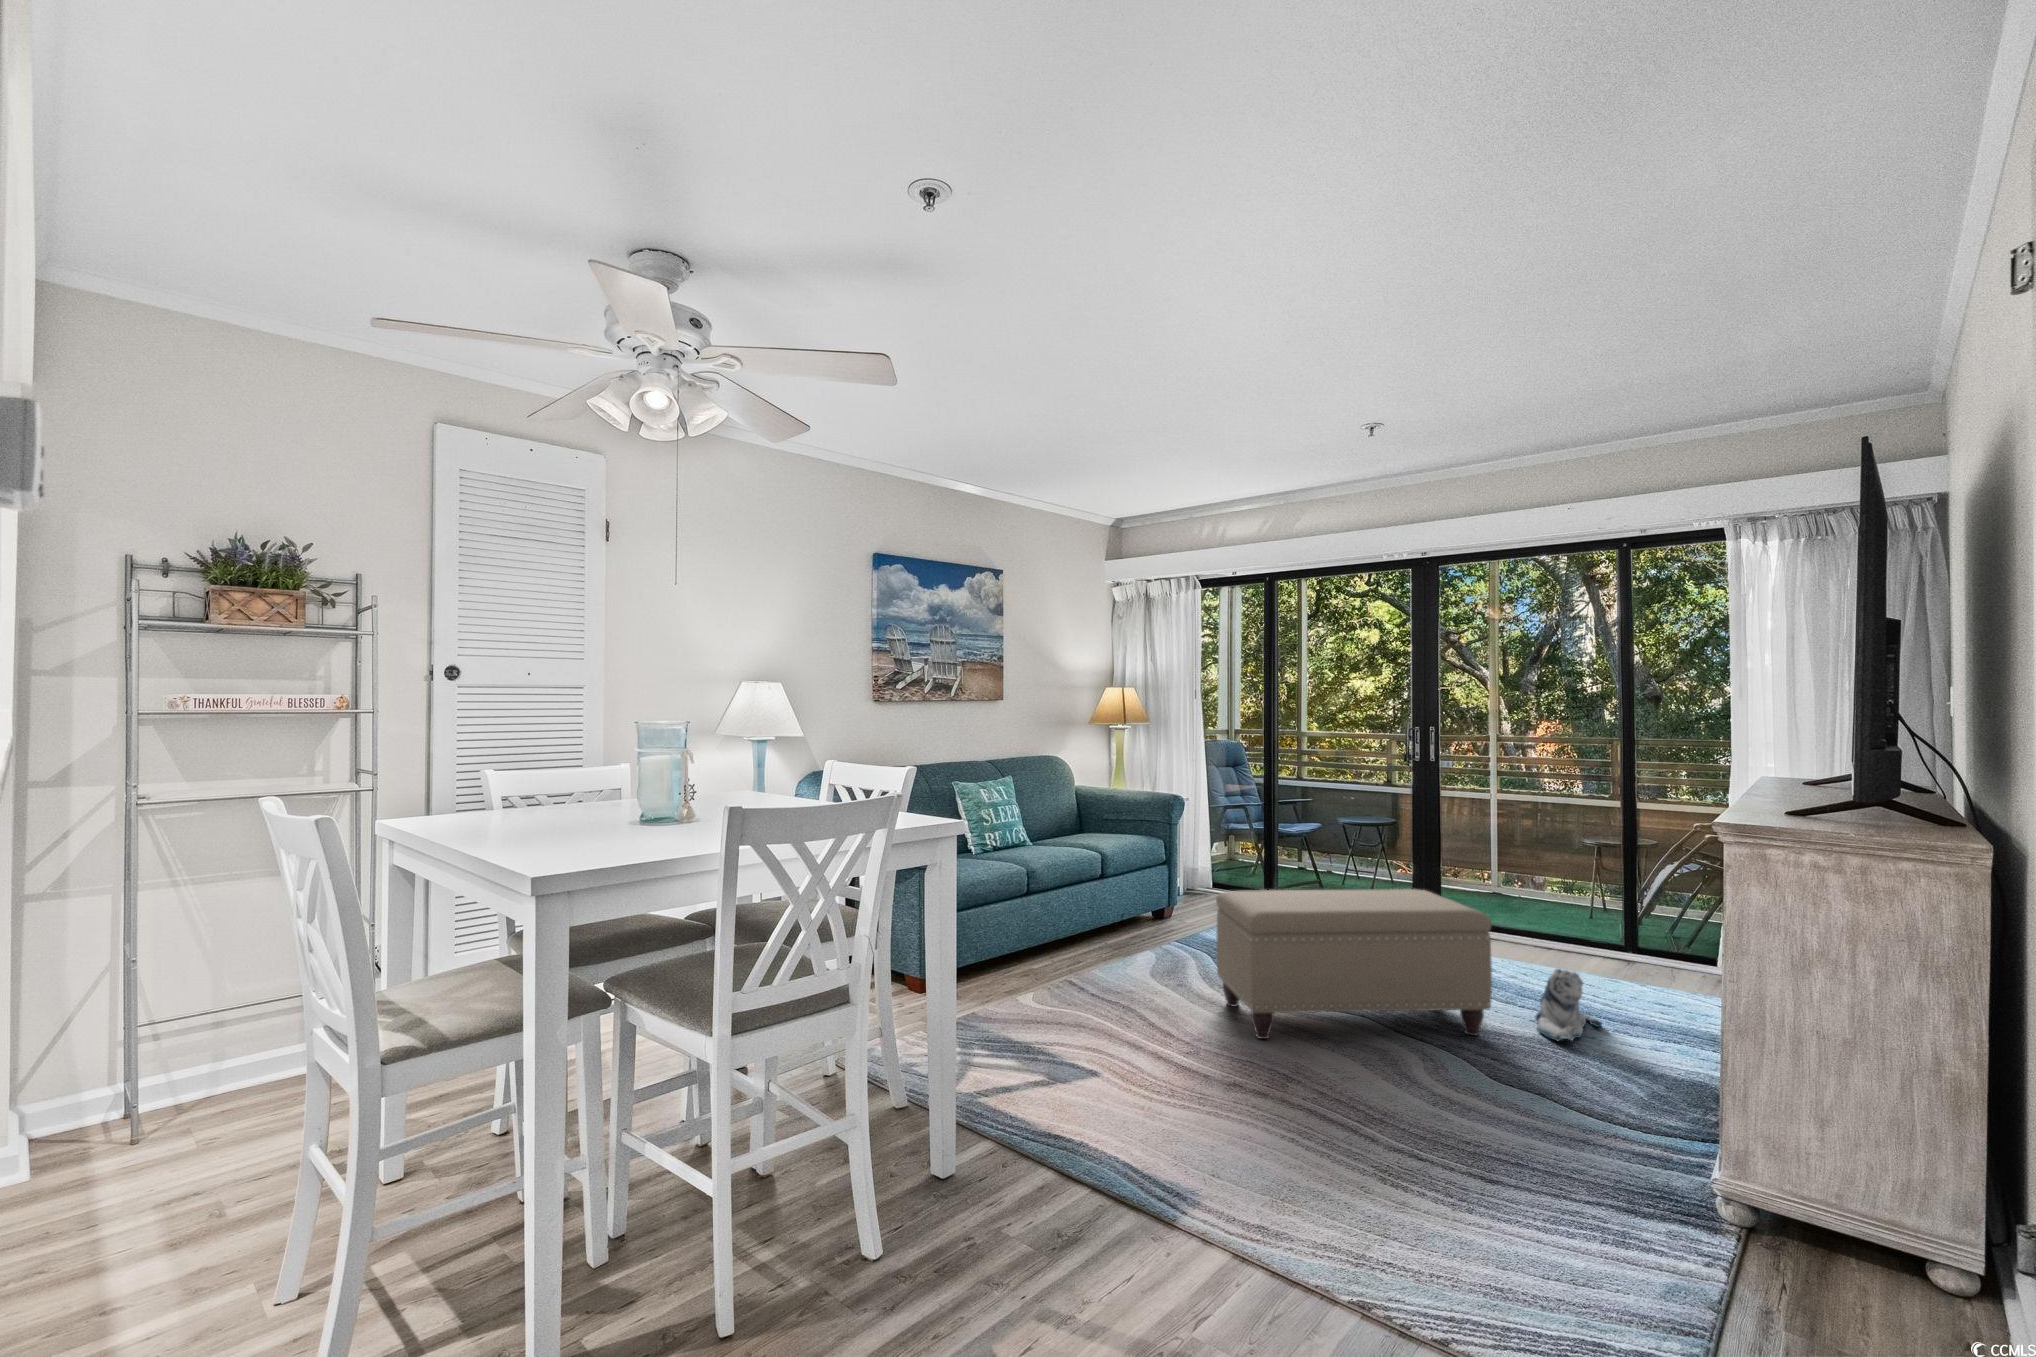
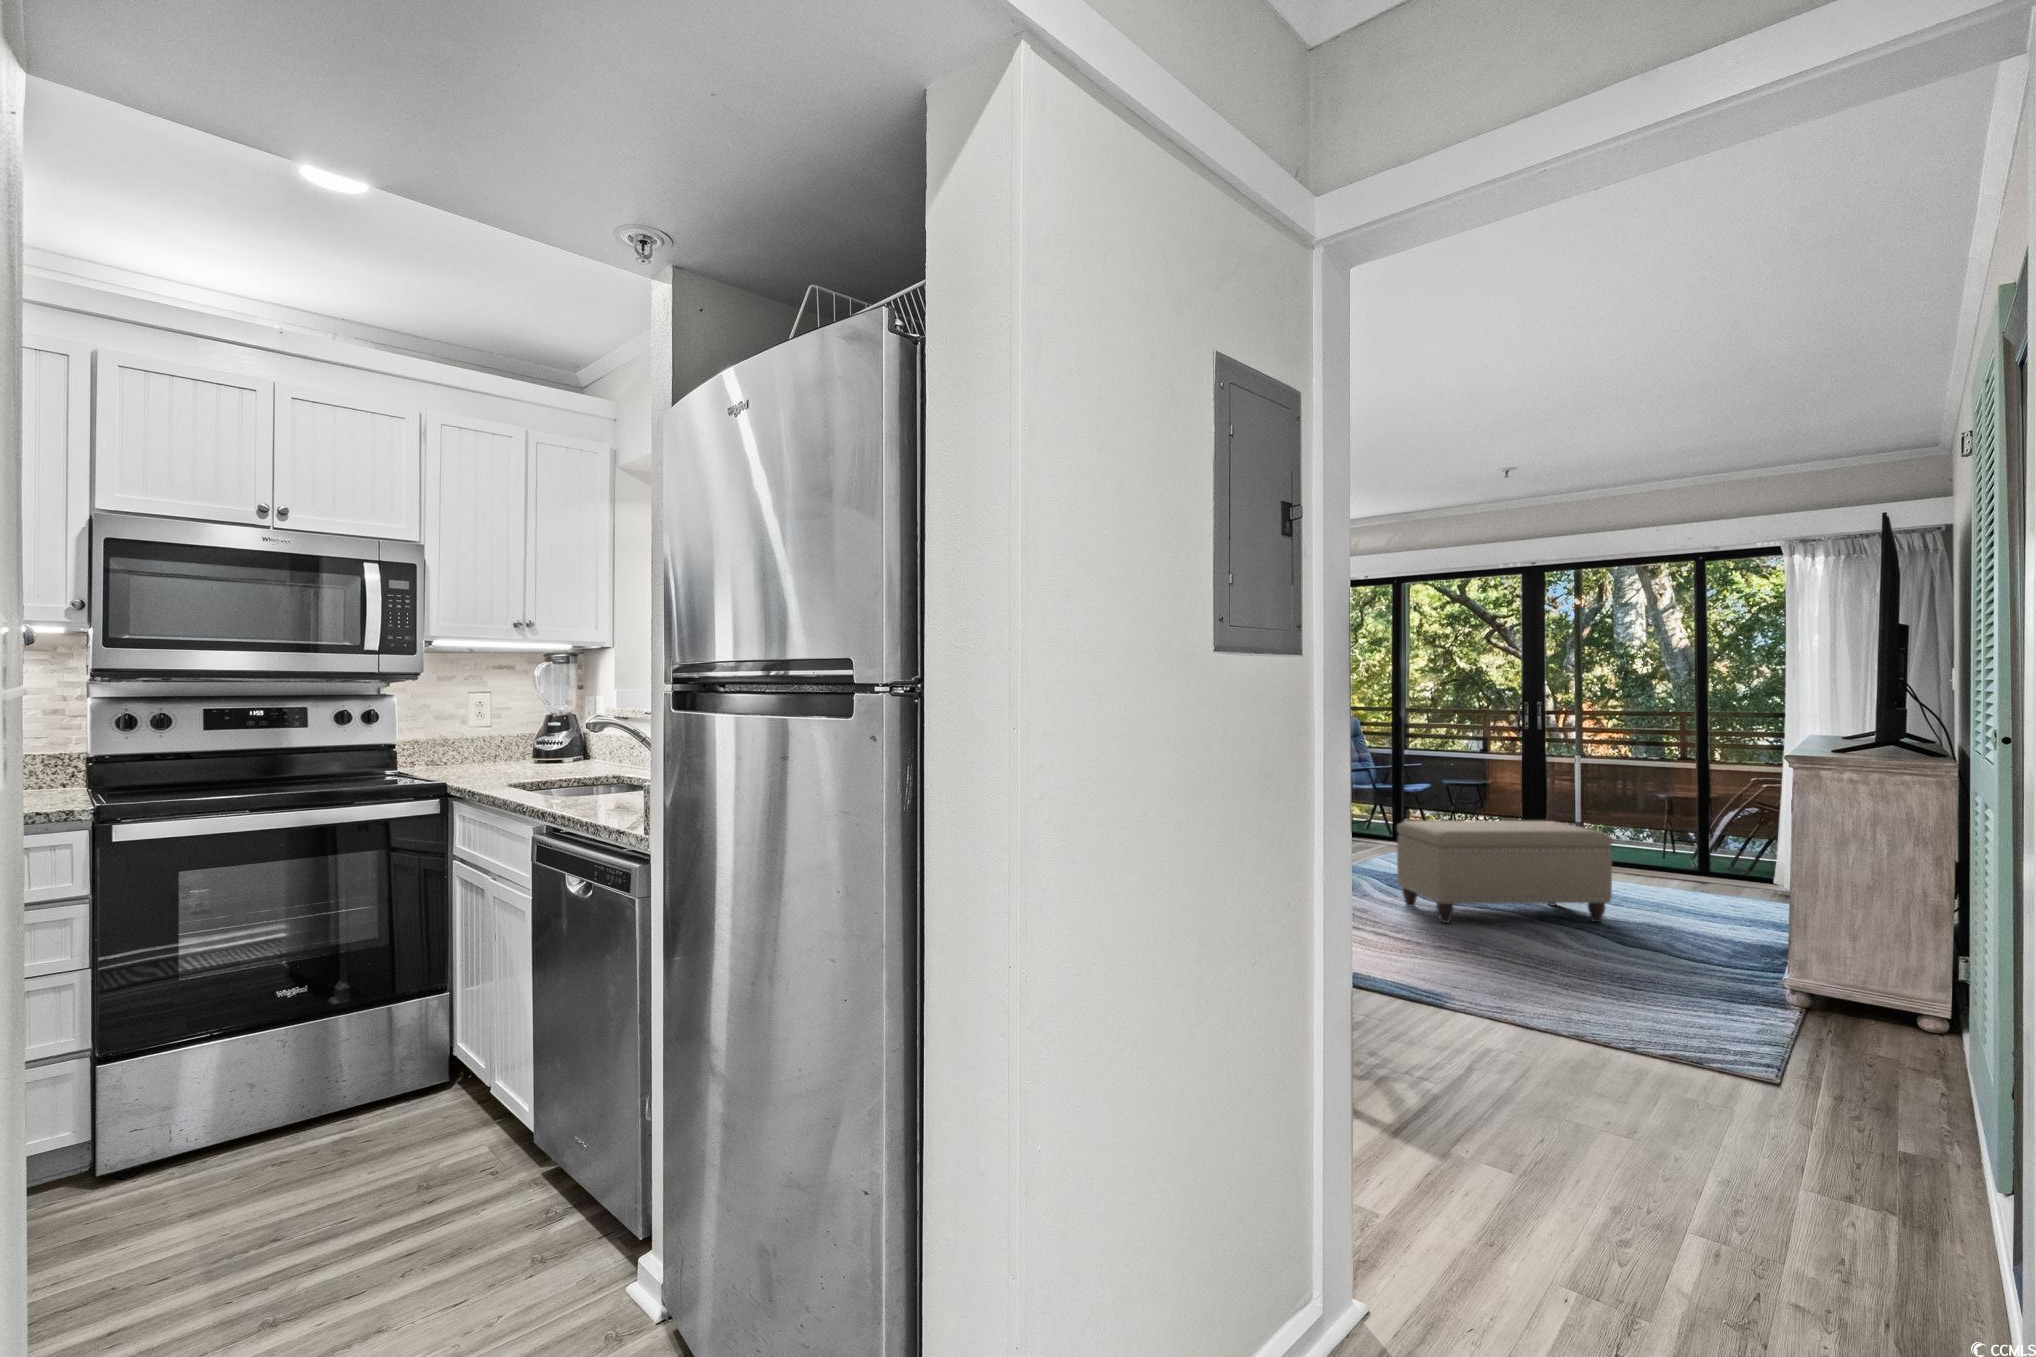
plush toy: present [1535,969,1602,1041] -> none [1639,875,1691,926]

